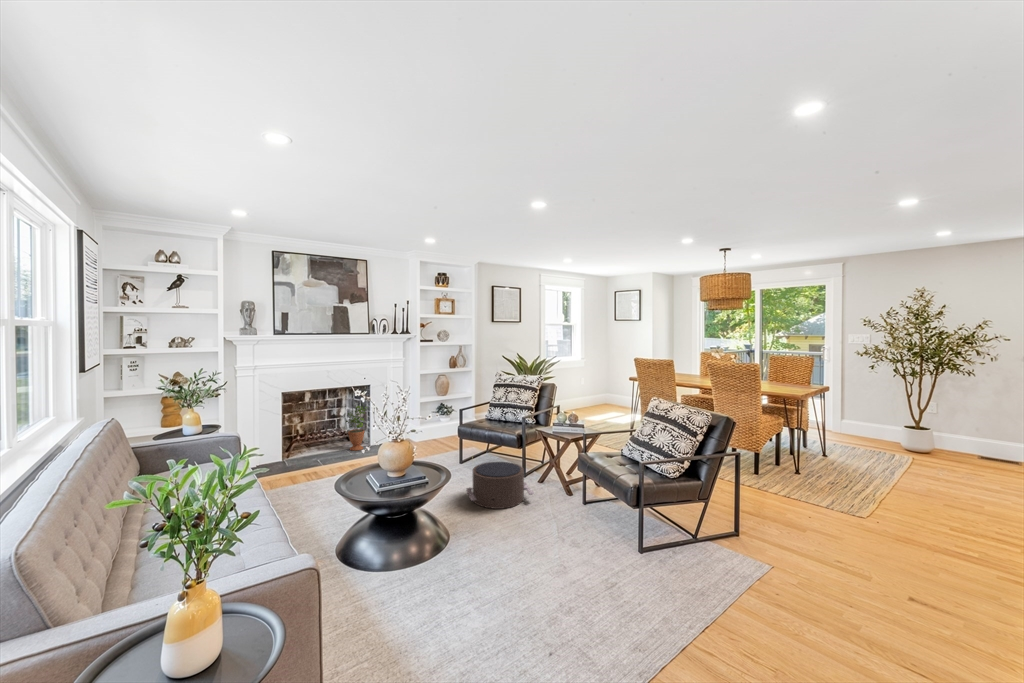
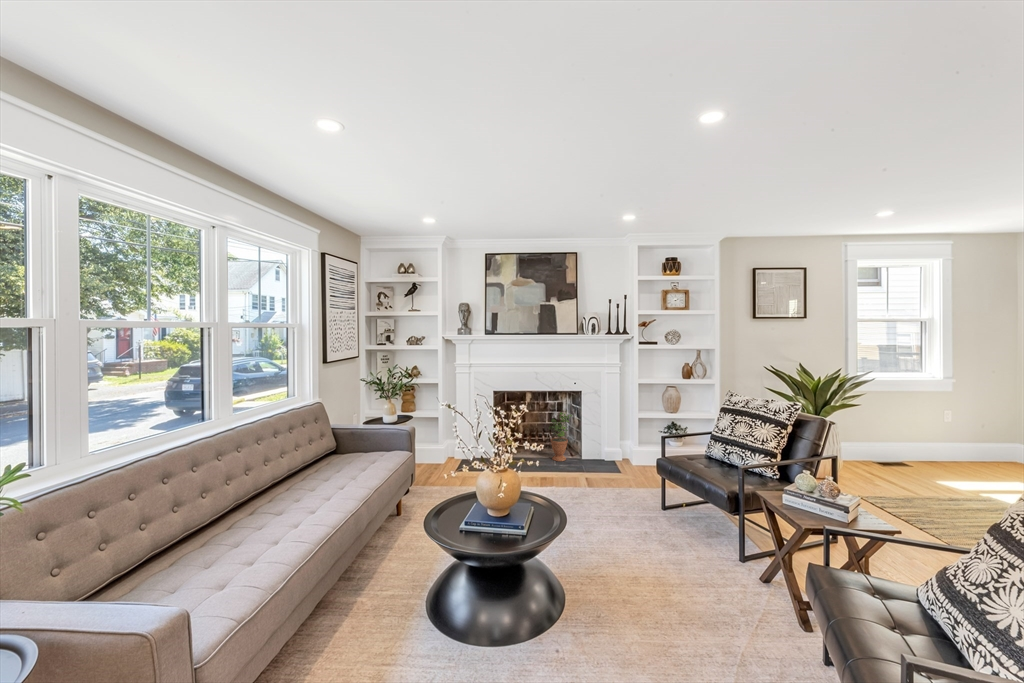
pouf: present [467,462,534,509] -> none [619,527,735,620]

